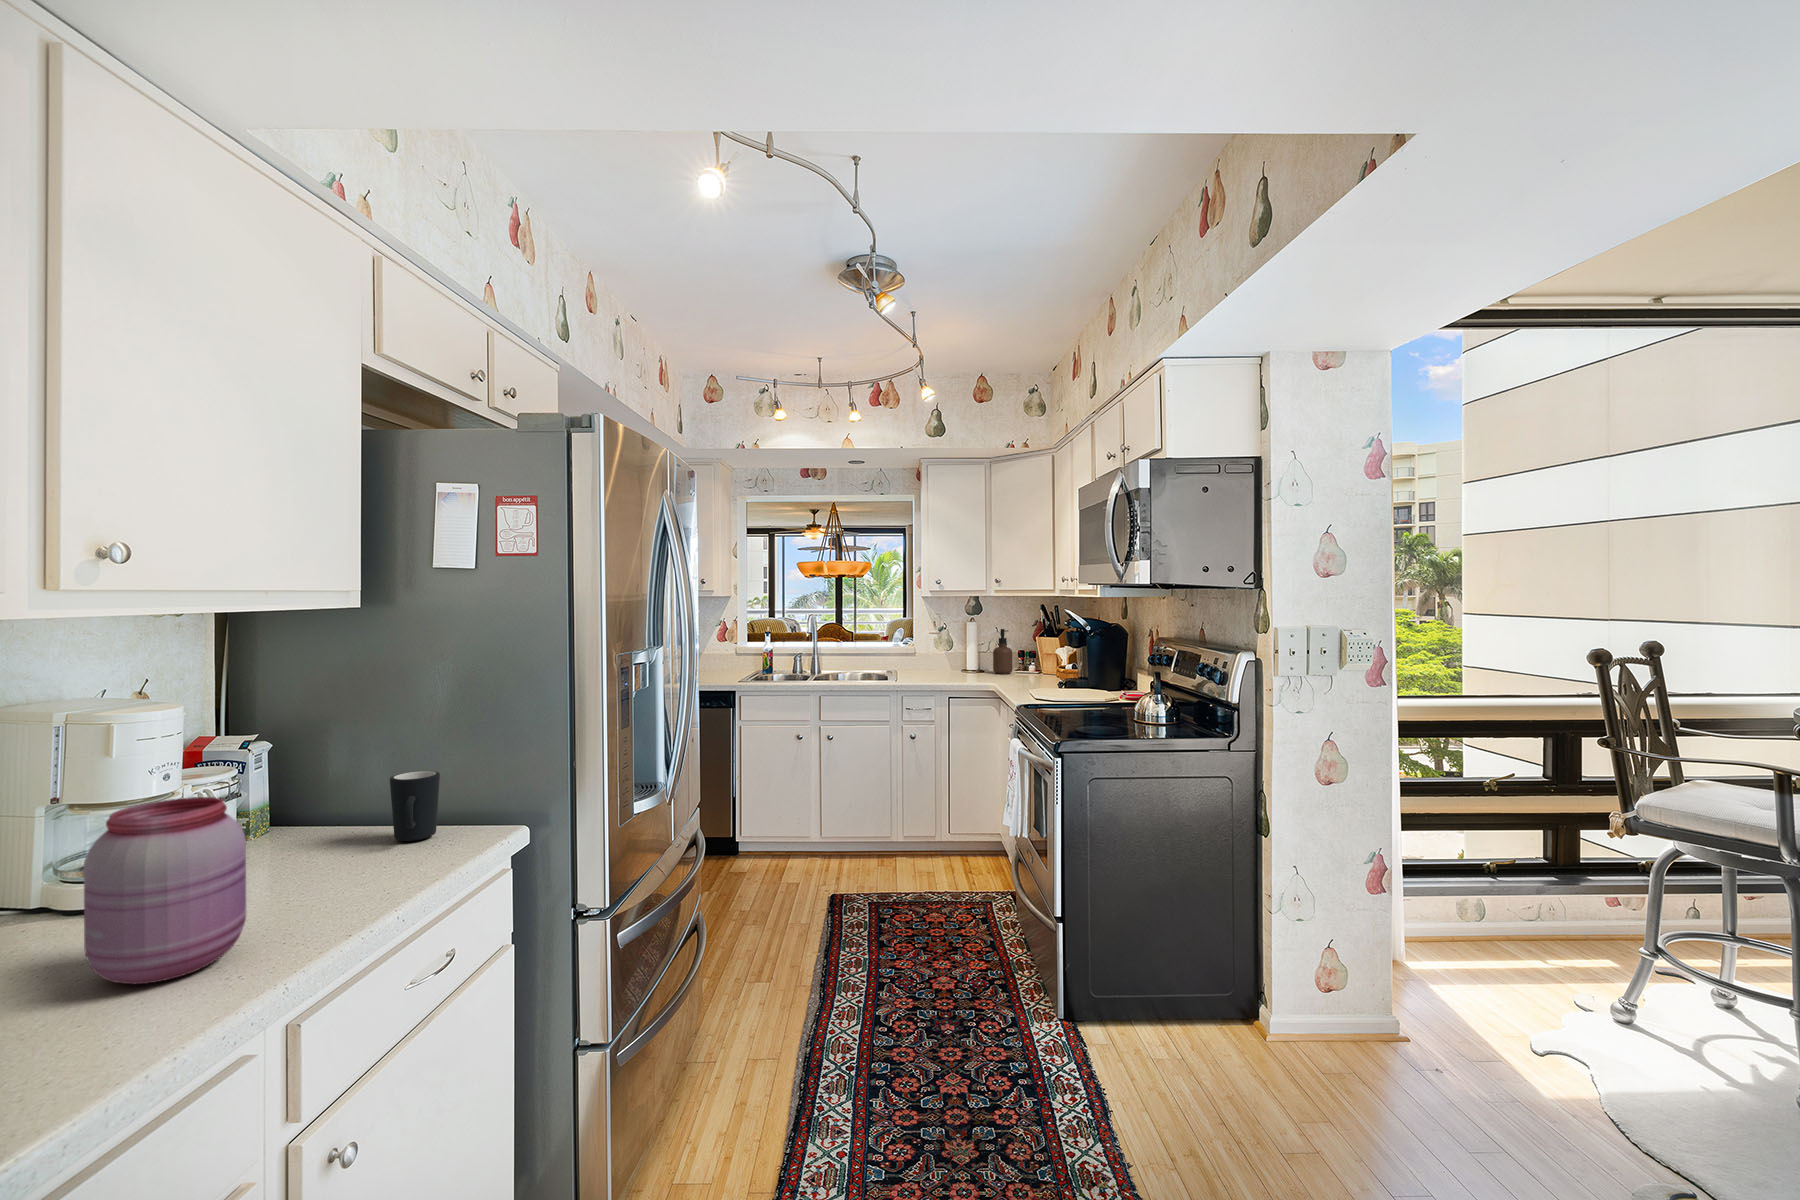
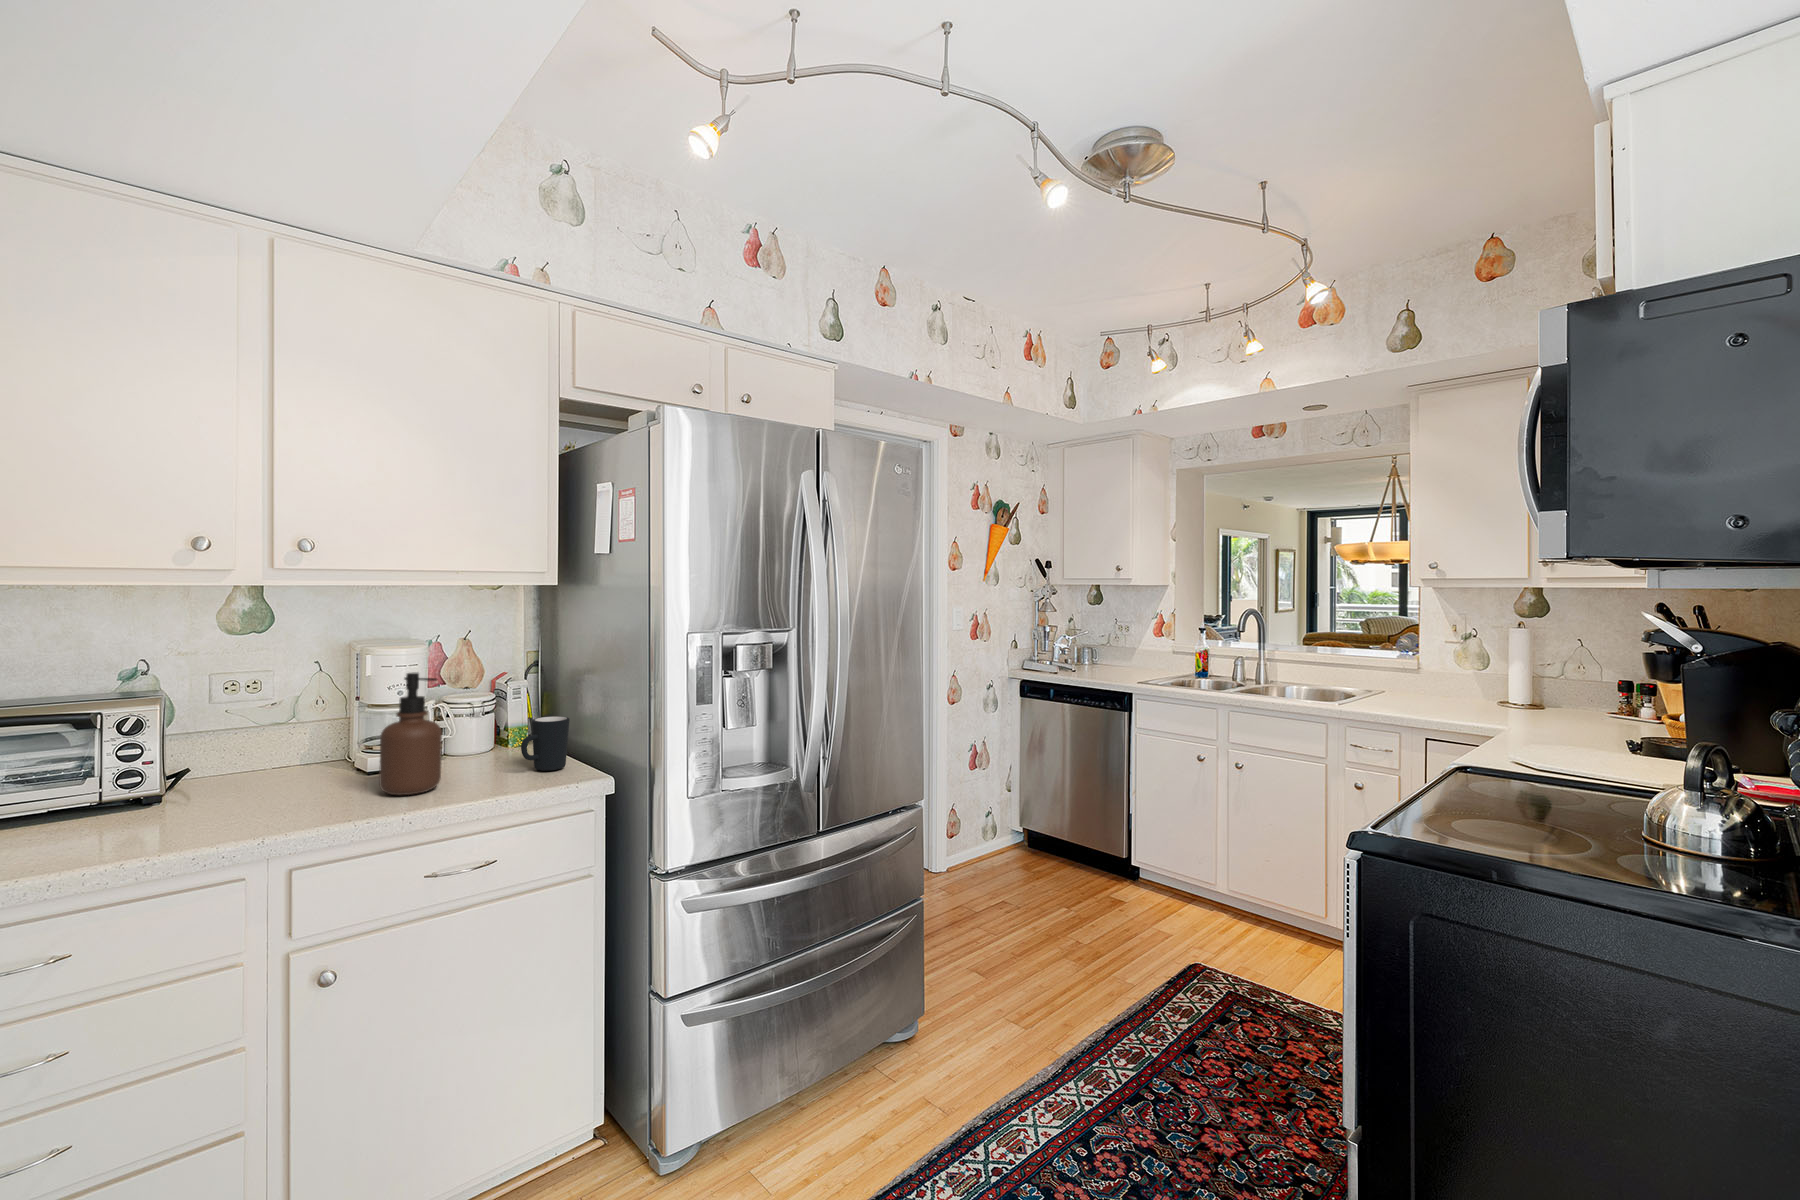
soap dispenser: present [993,629,1013,674] -> present [379,673,442,795]
jar: present [84,797,246,984] -> none [202,702,306,818]

